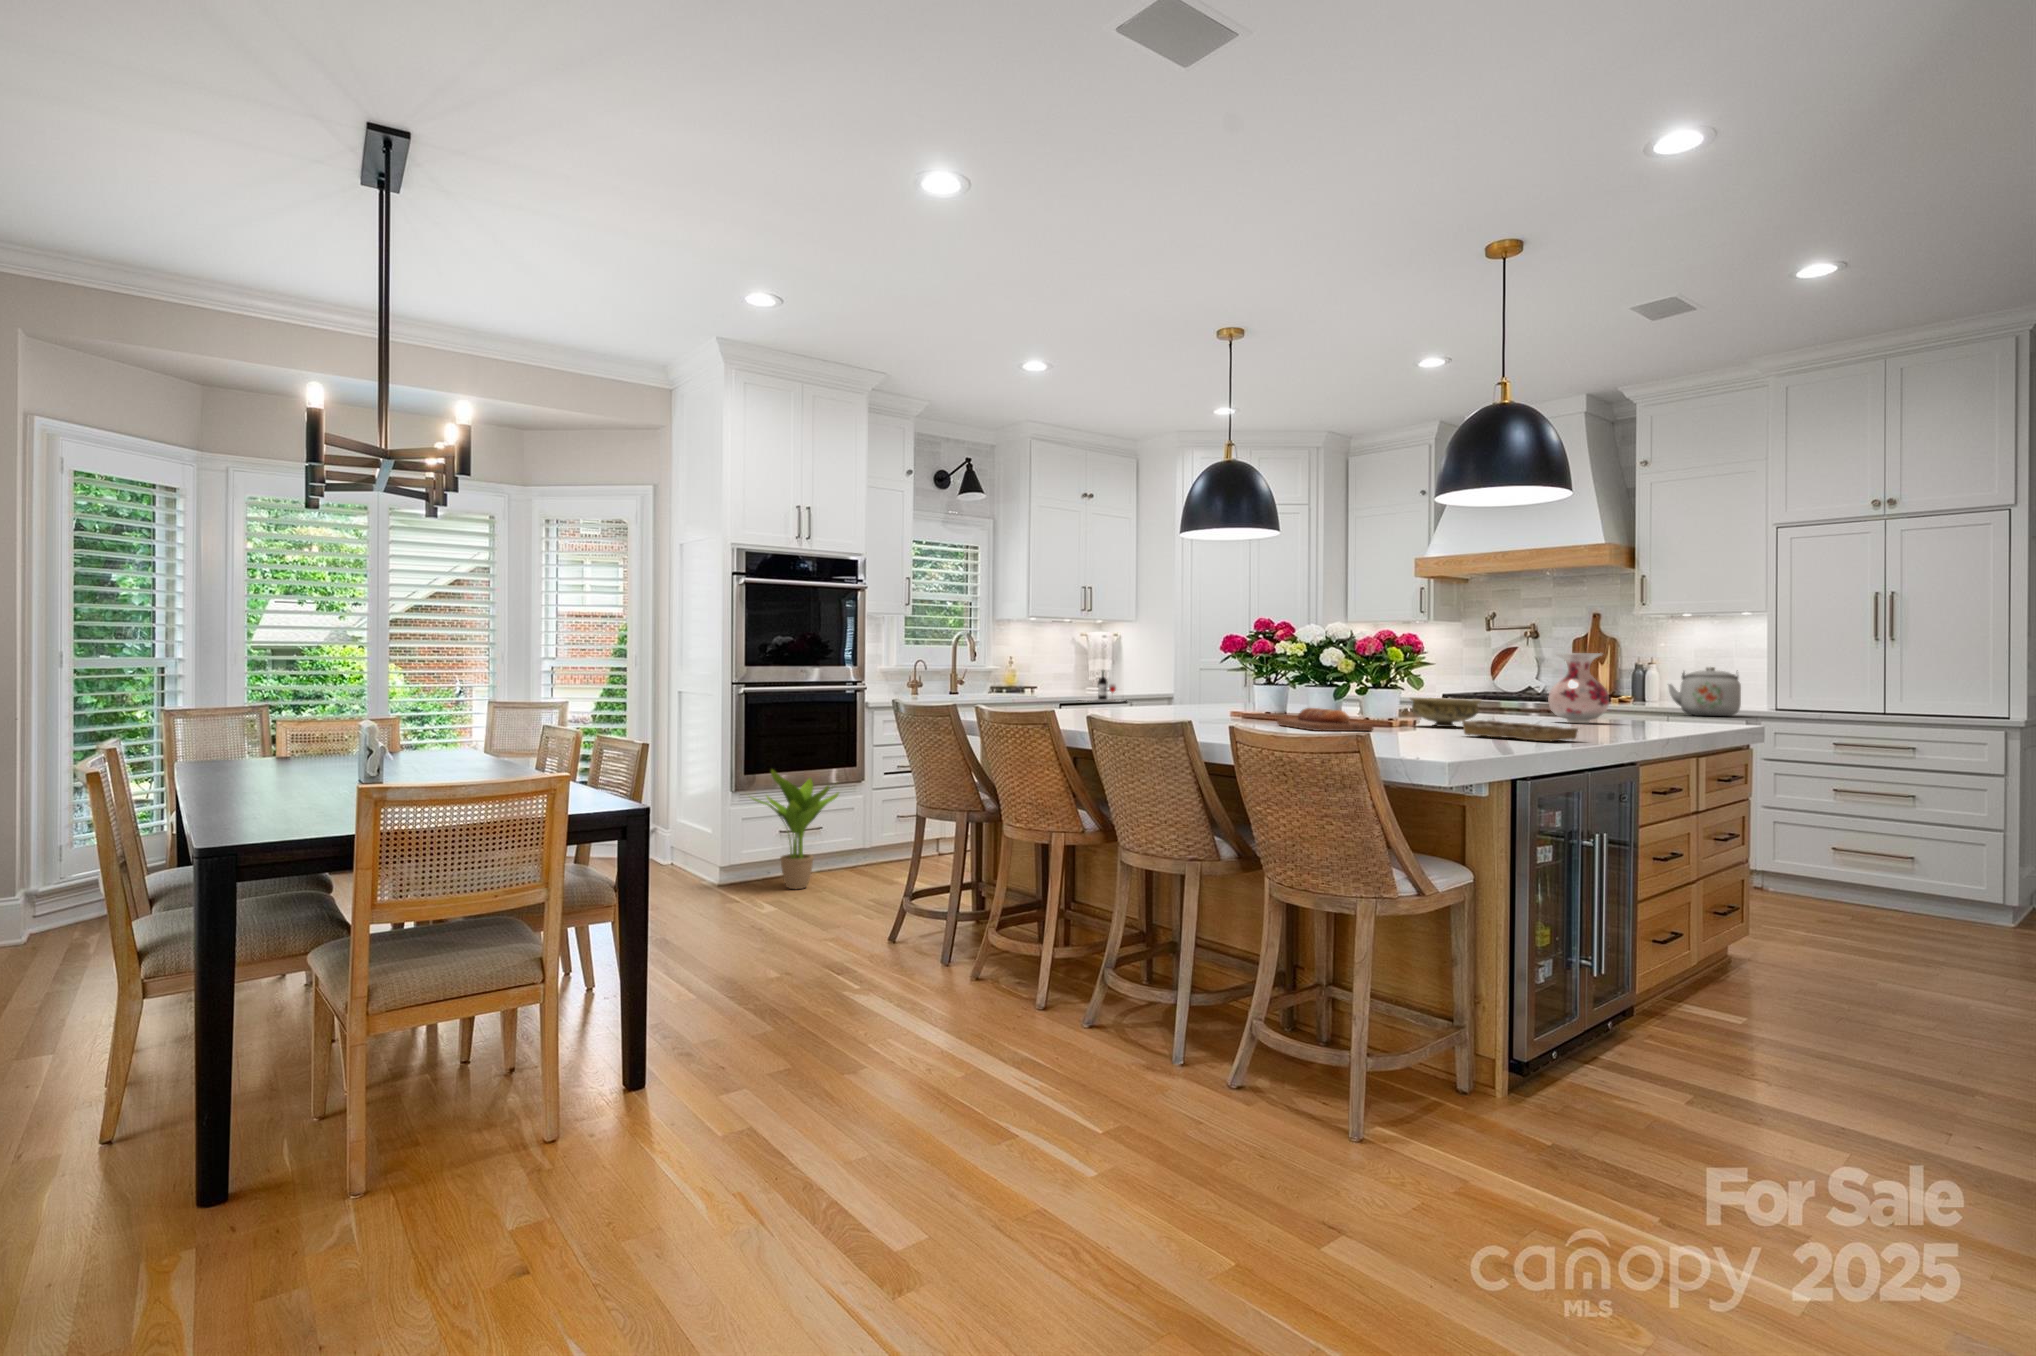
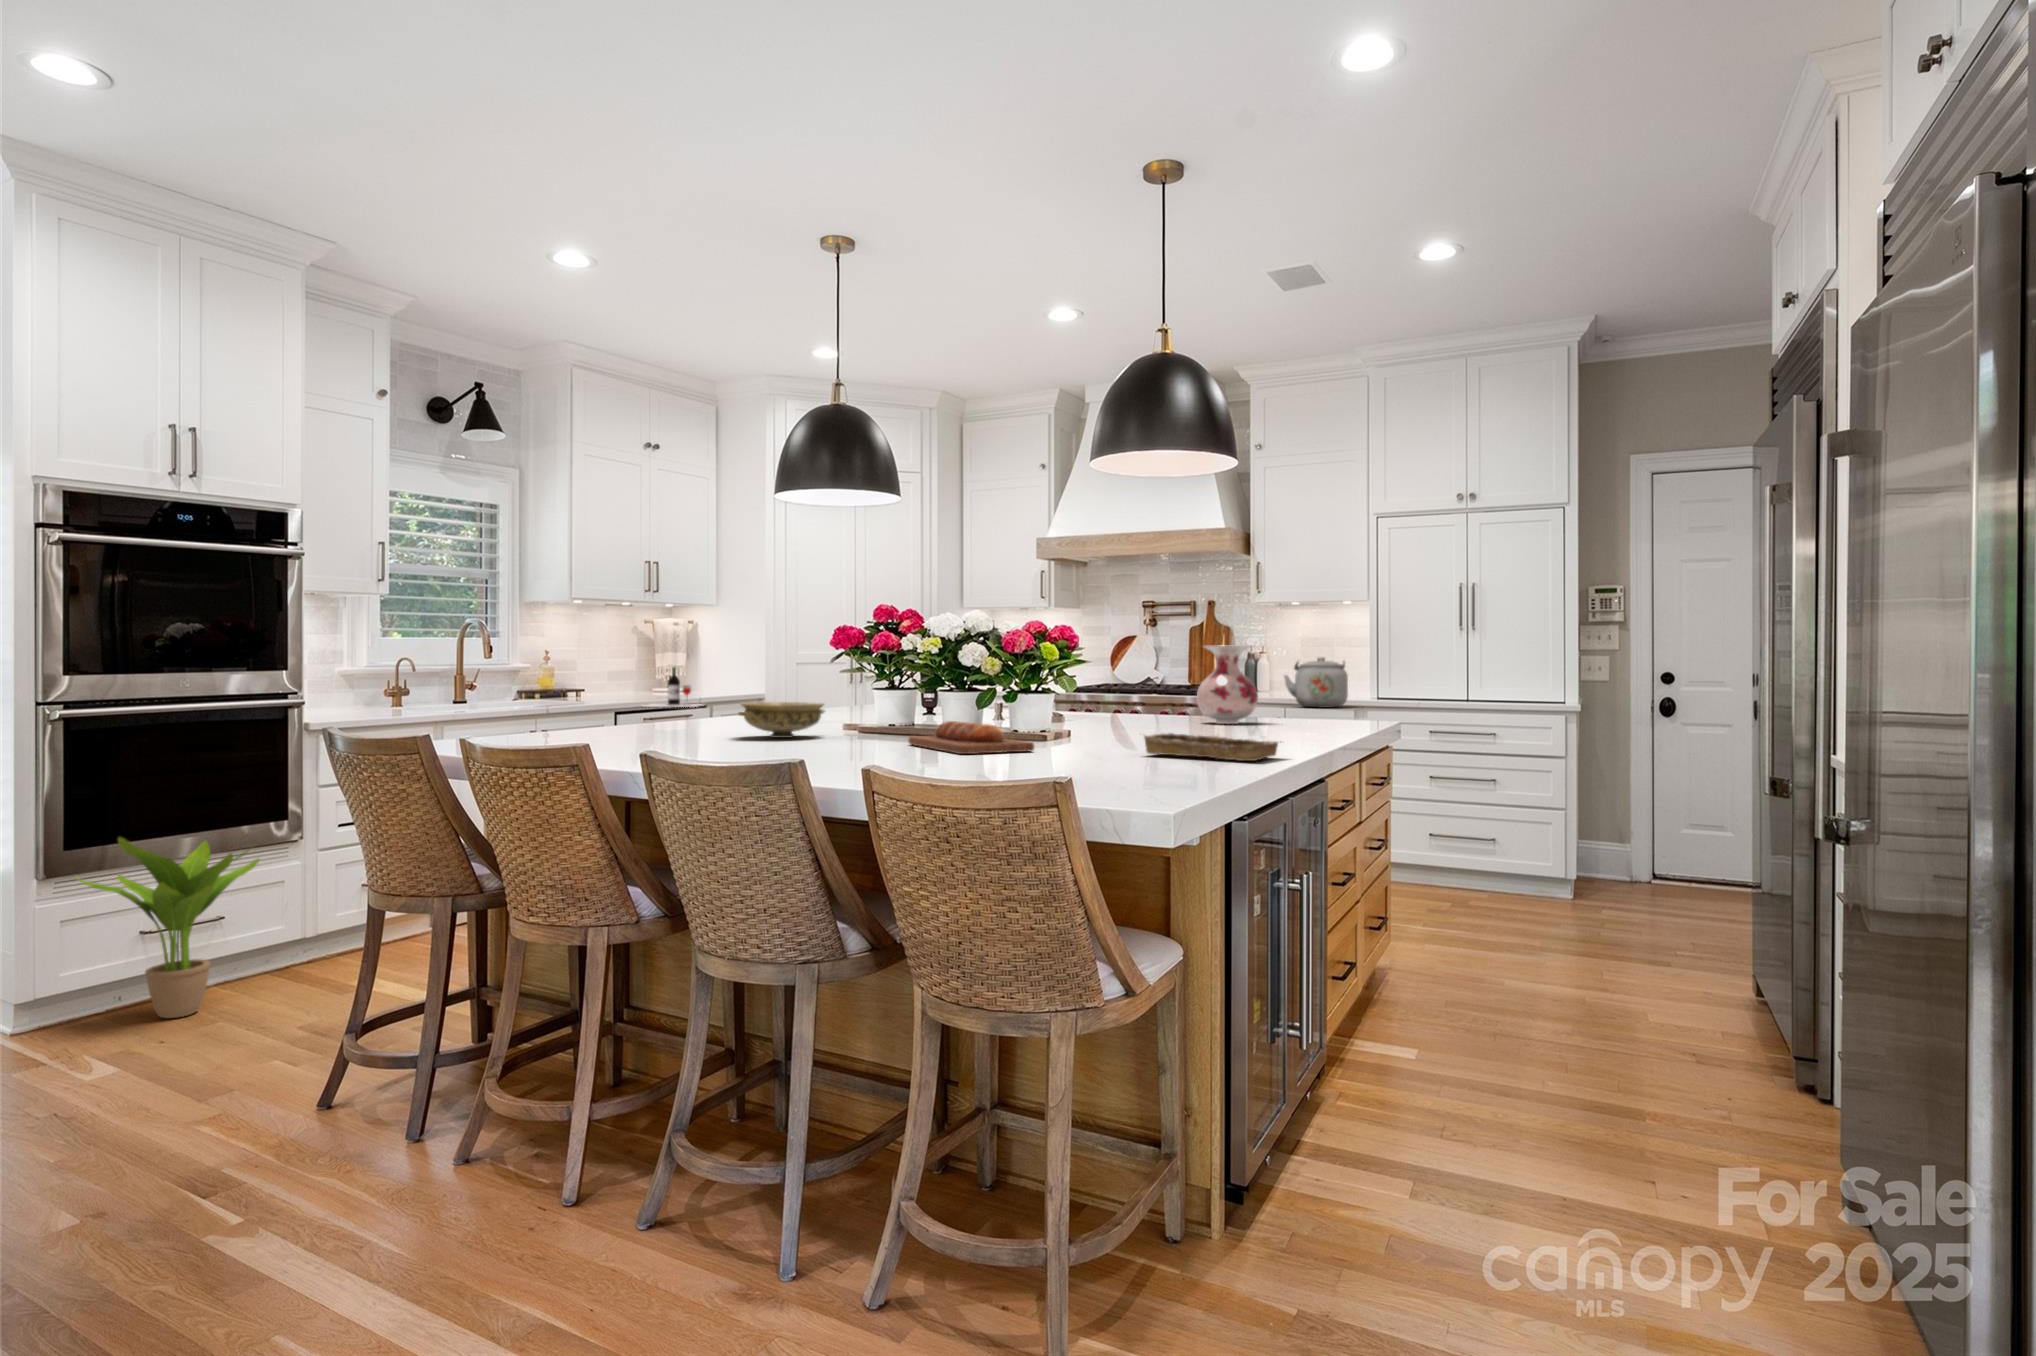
ceramic bowl: present [1411,698,1481,727] -> present [739,702,825,738]

